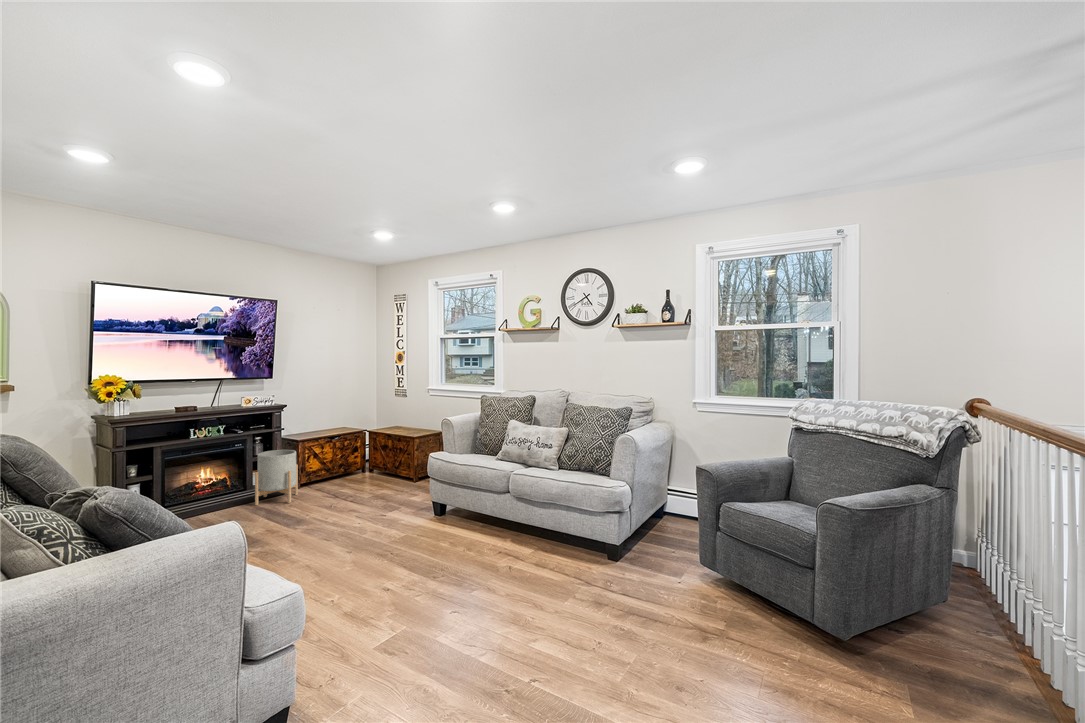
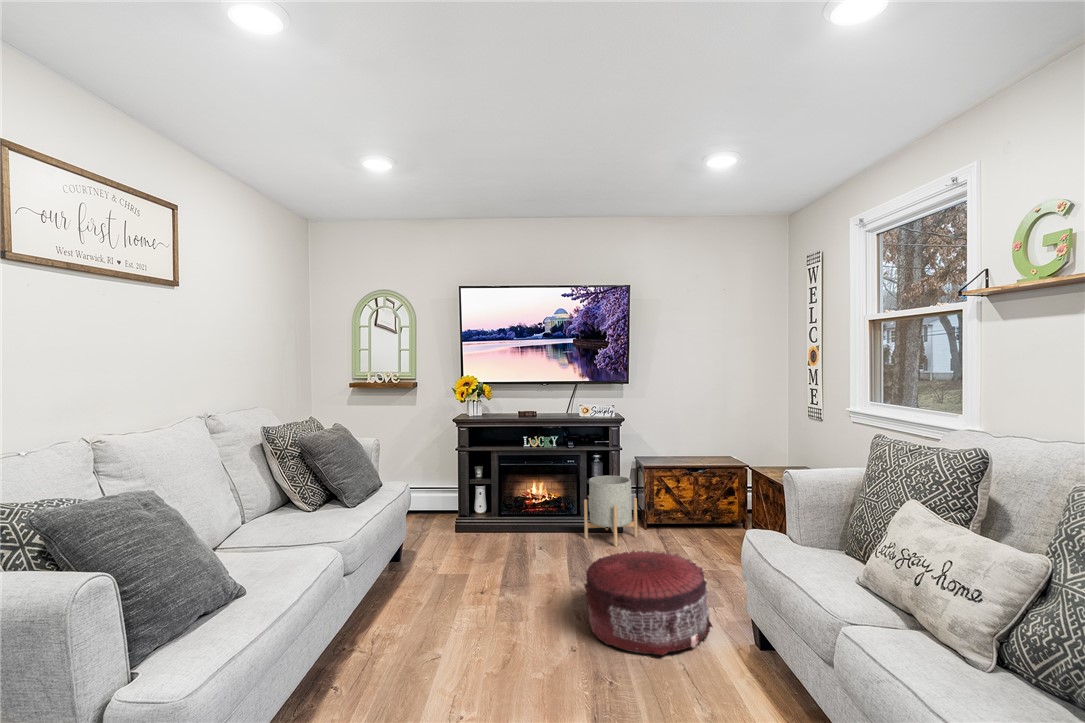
pouf: none [332,481,413,541] -> present [584,550,712,655]

